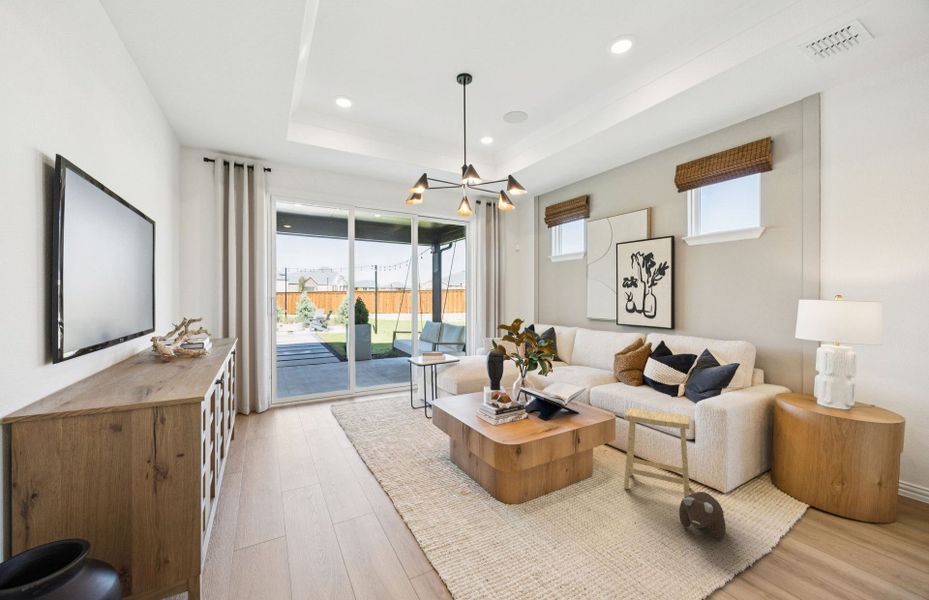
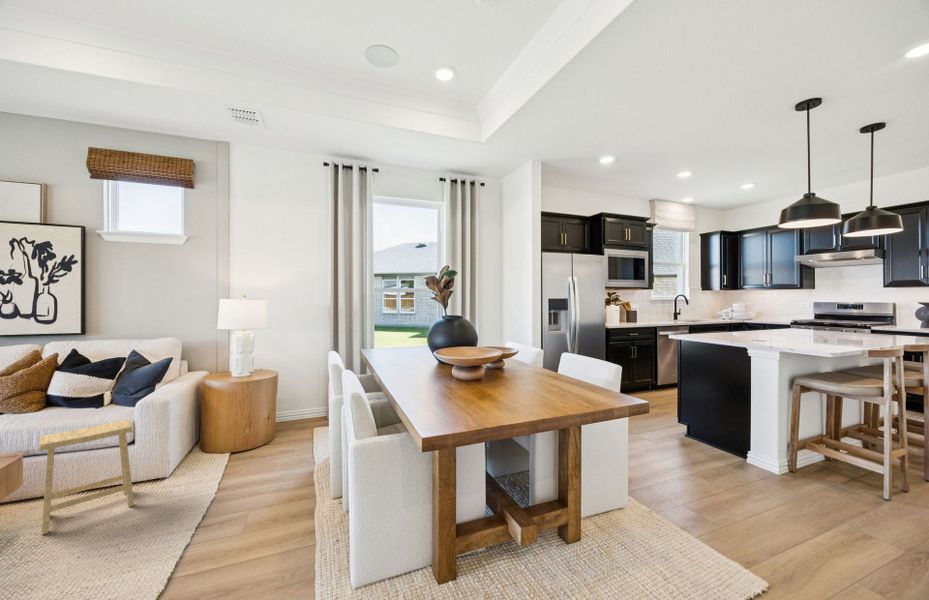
plush toy: present [679,492,726,540] -> none [129,482,178,527]

